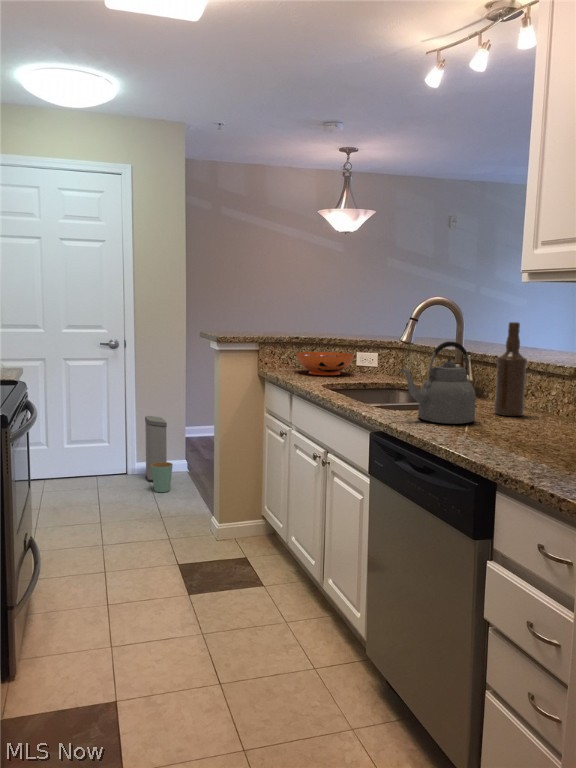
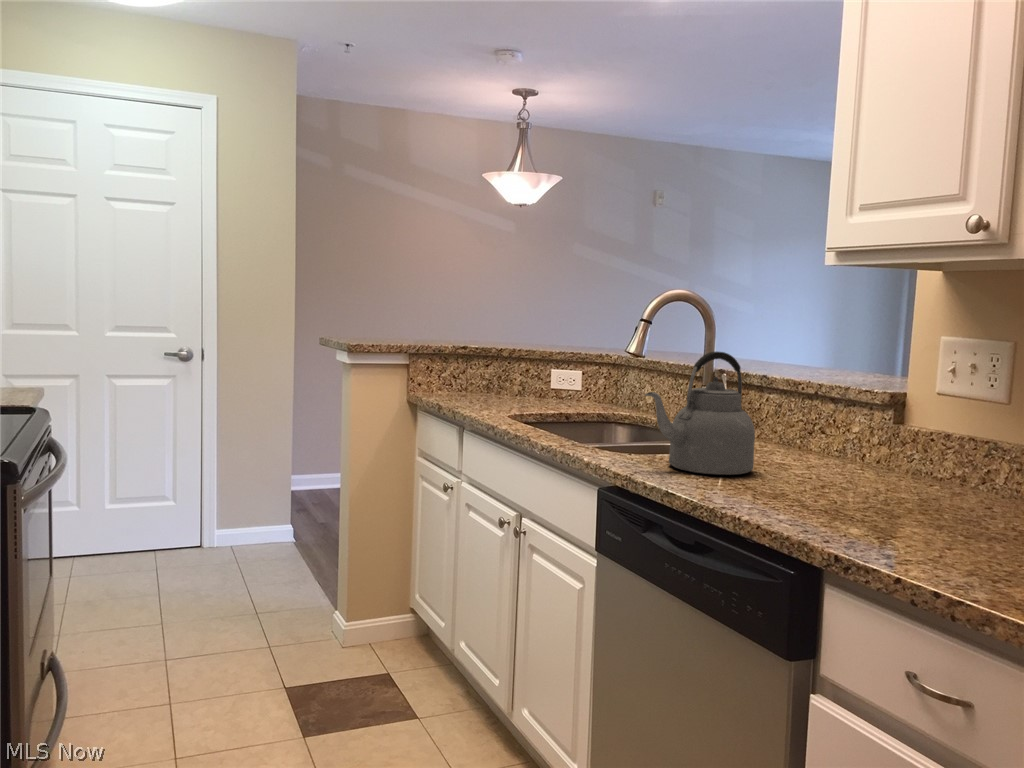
bottle: present [494,322,527,416] -> none [772,325,820,463]
decorative bowl: present [296,352,354,375] -> none [465,368,549,402]
trash can: present [145,416,173,492] -> none [231,460,273,574]

